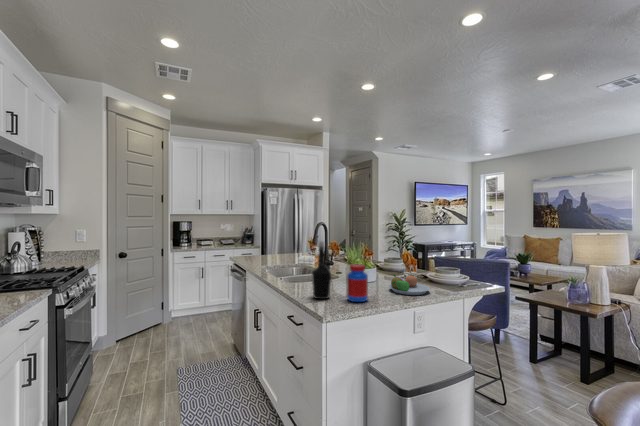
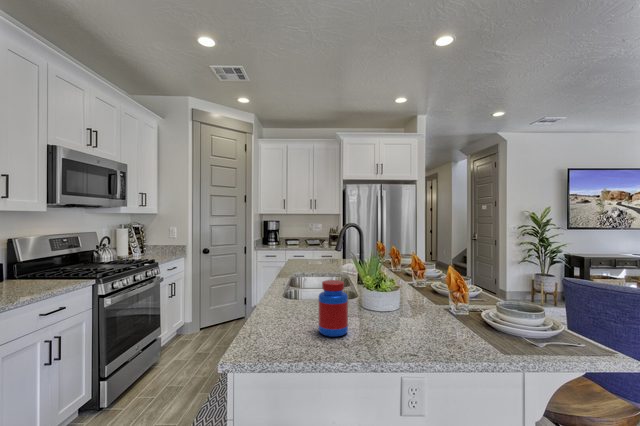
bottle: present [312,241,331,299] -> none [281,245,308,324]
fruit bowl: present [389,275,430,295] -> none [399,300,468,338]

